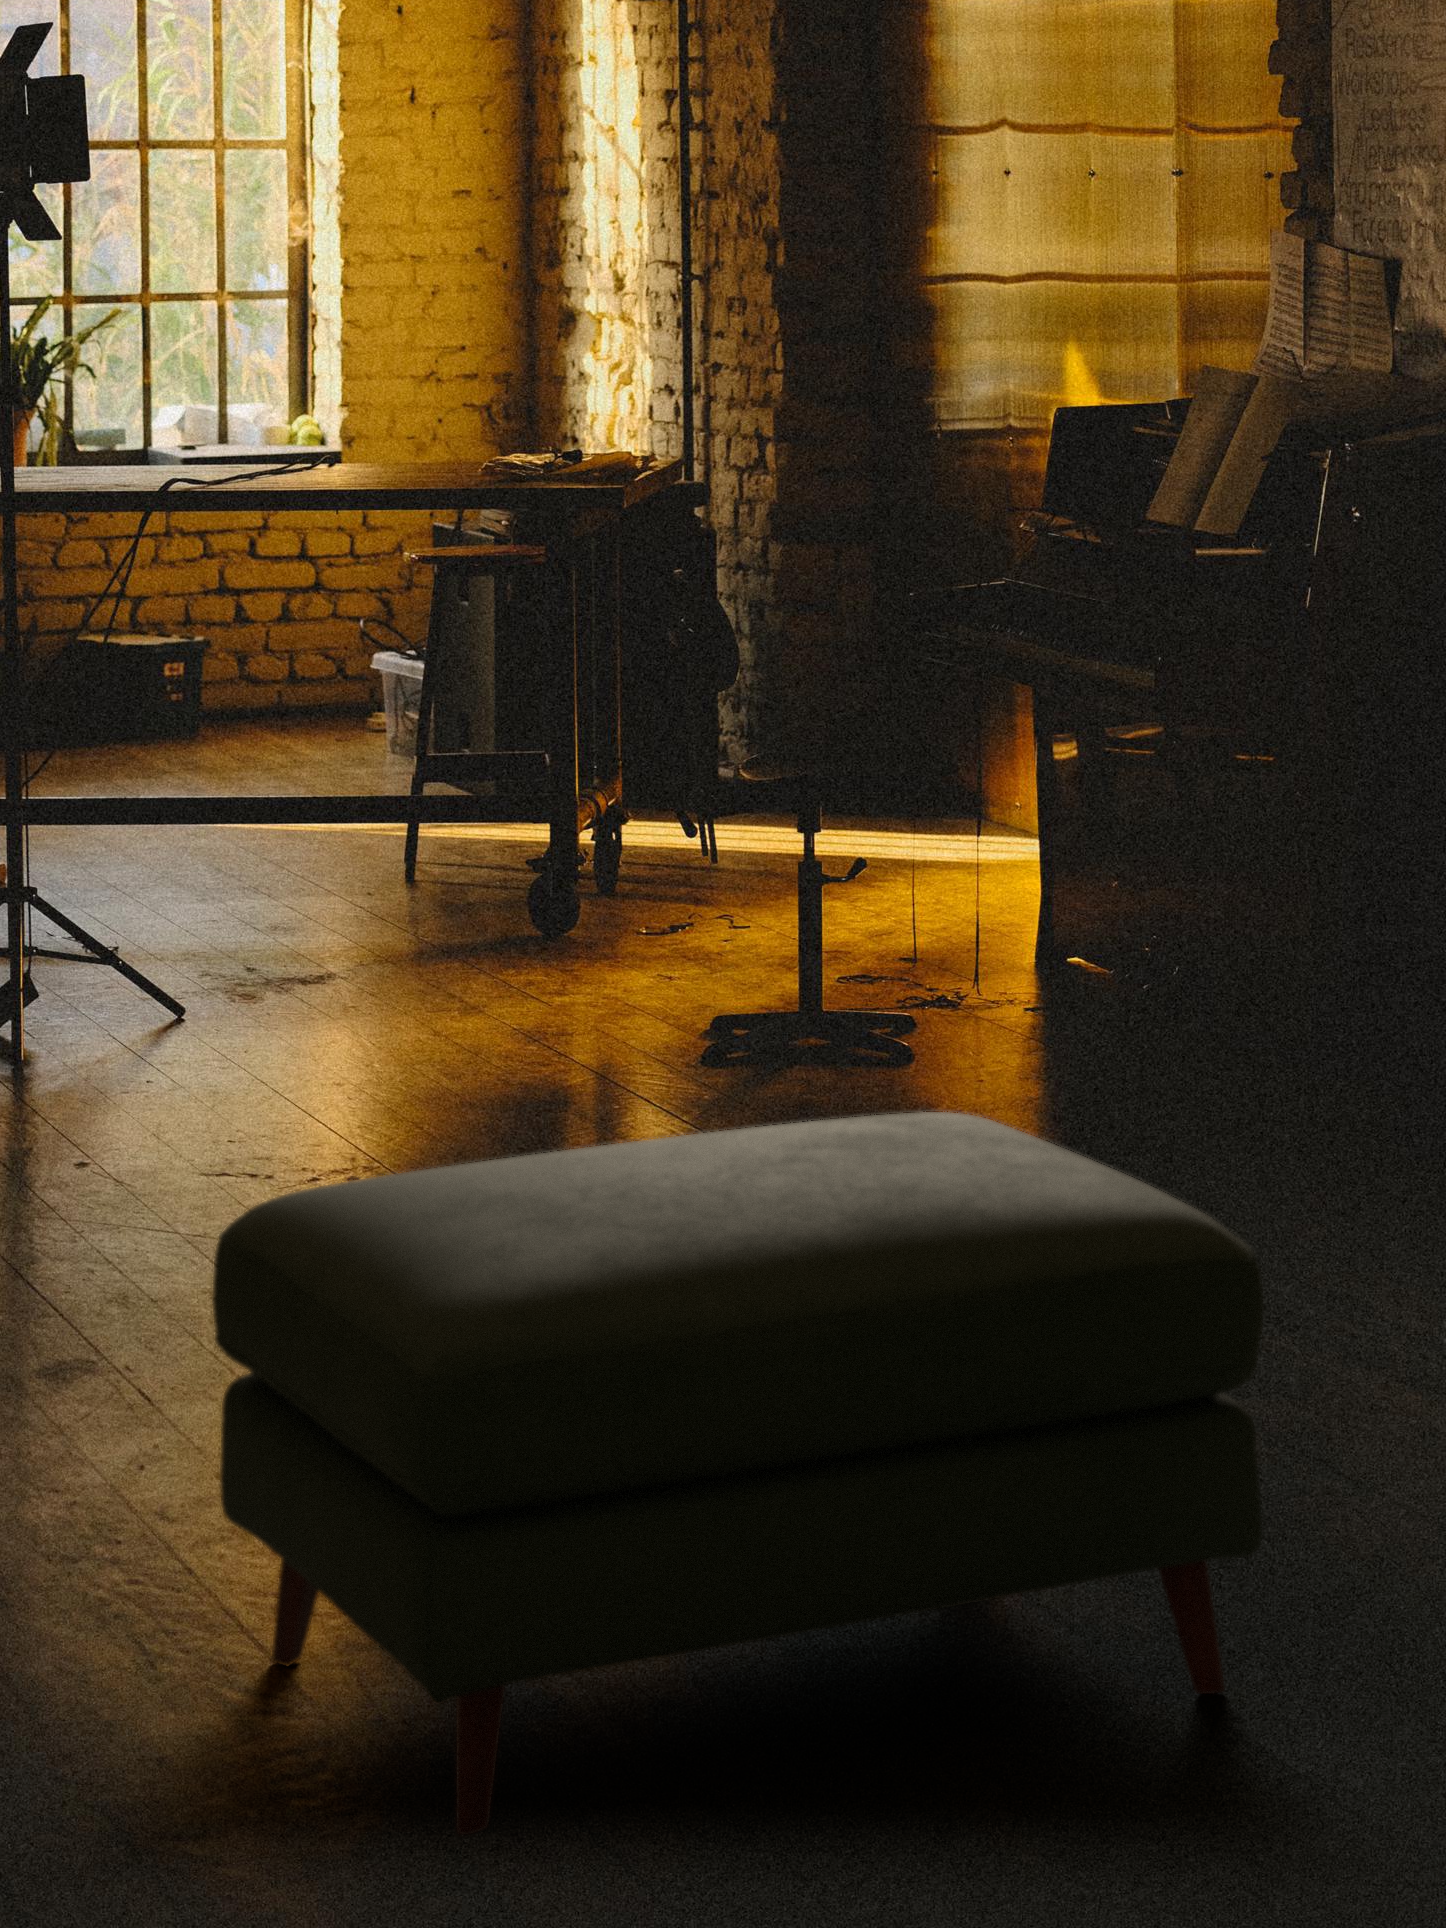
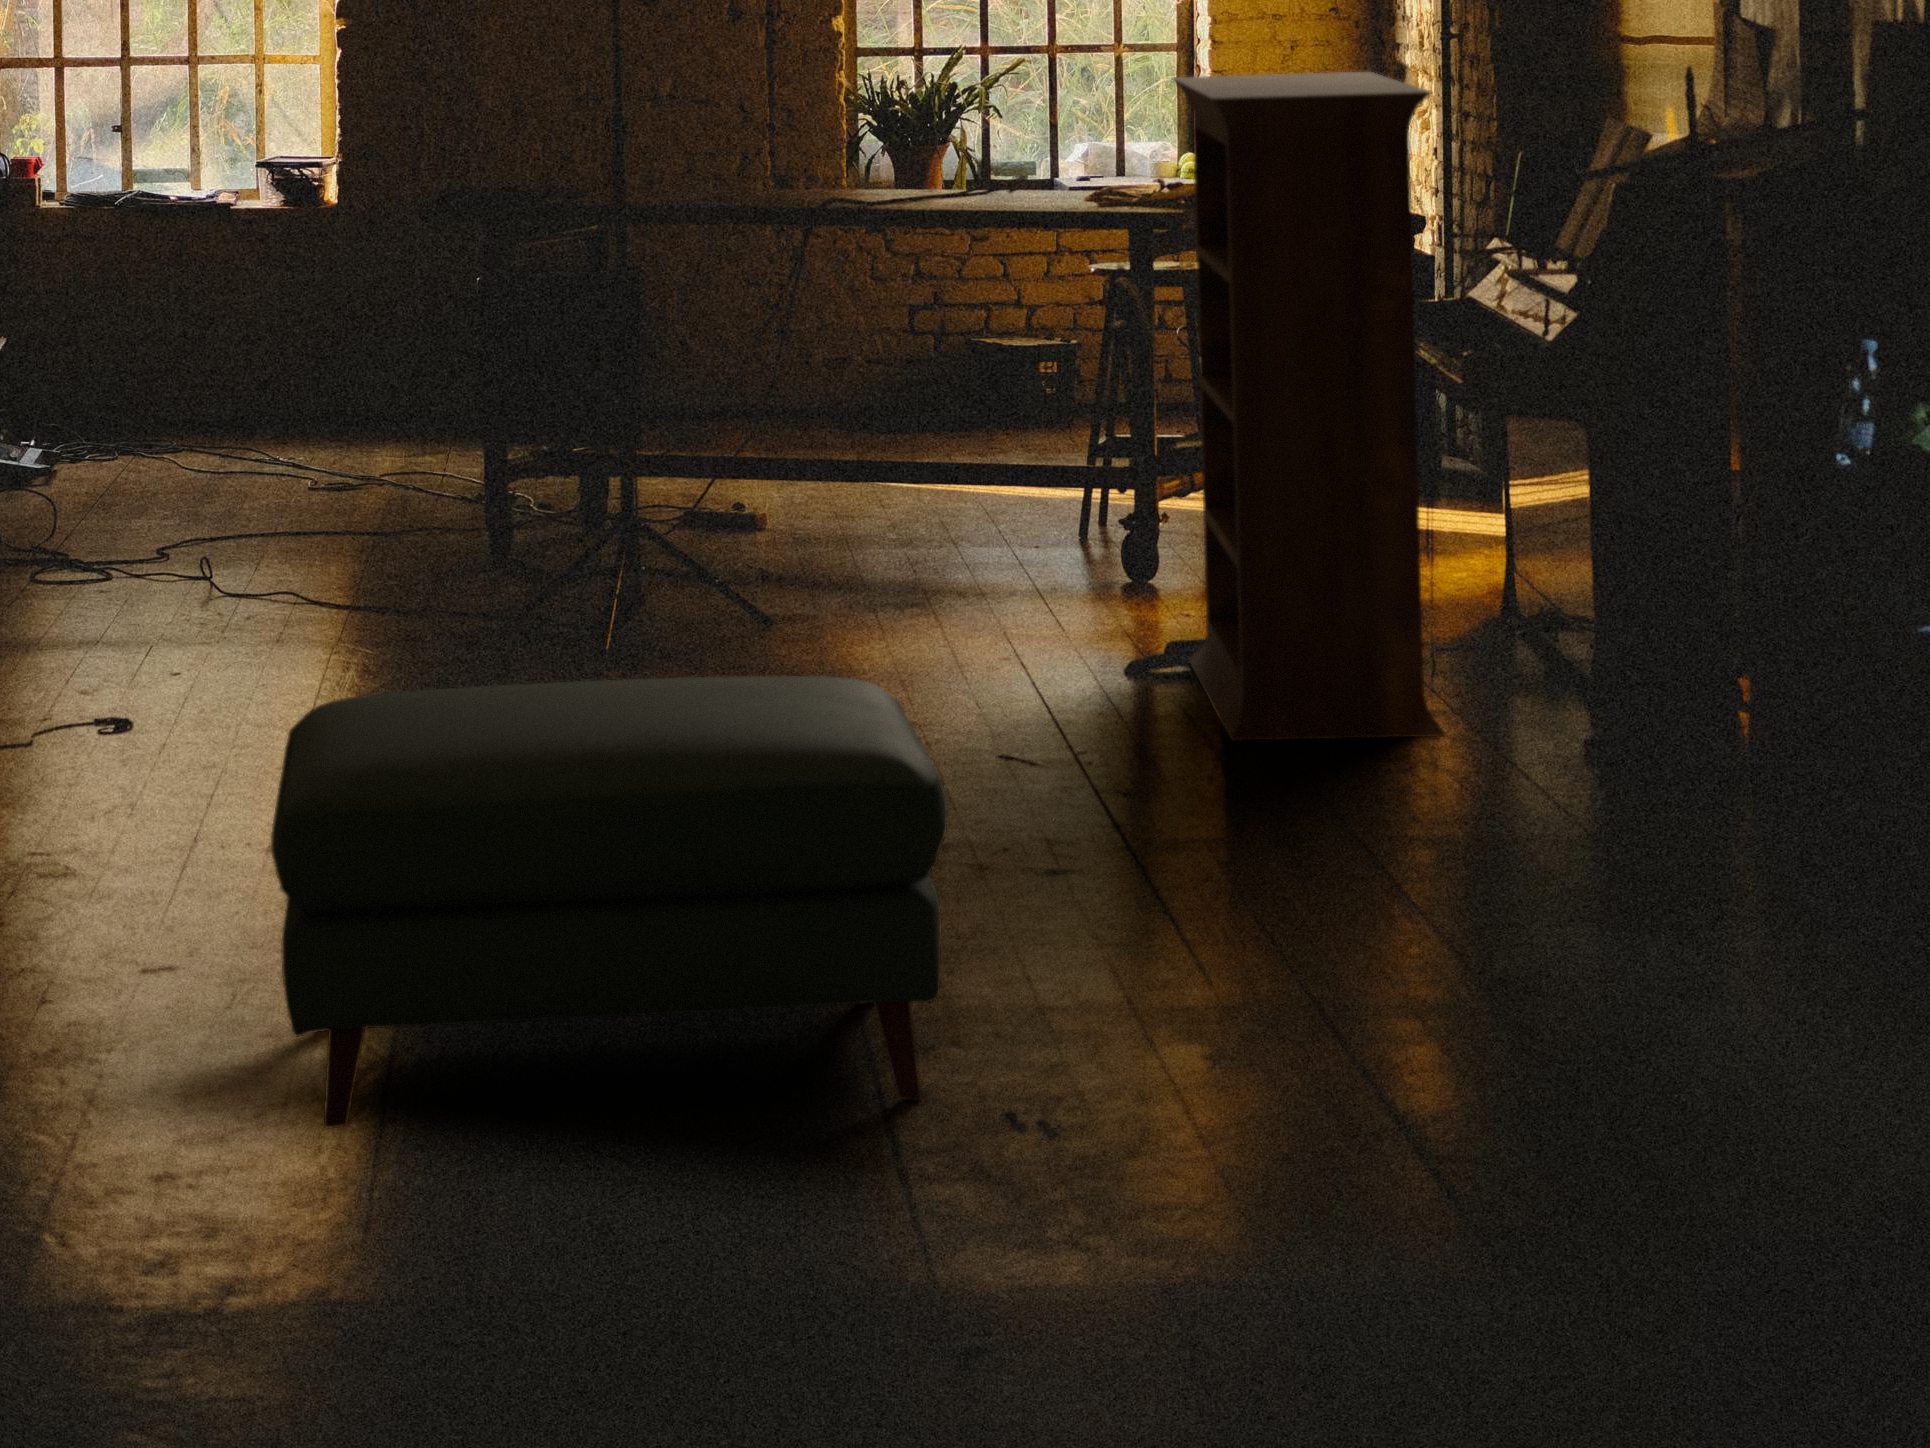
bookcase: none [748,312,1198,1153] -> present [1172,72,1445,741]

